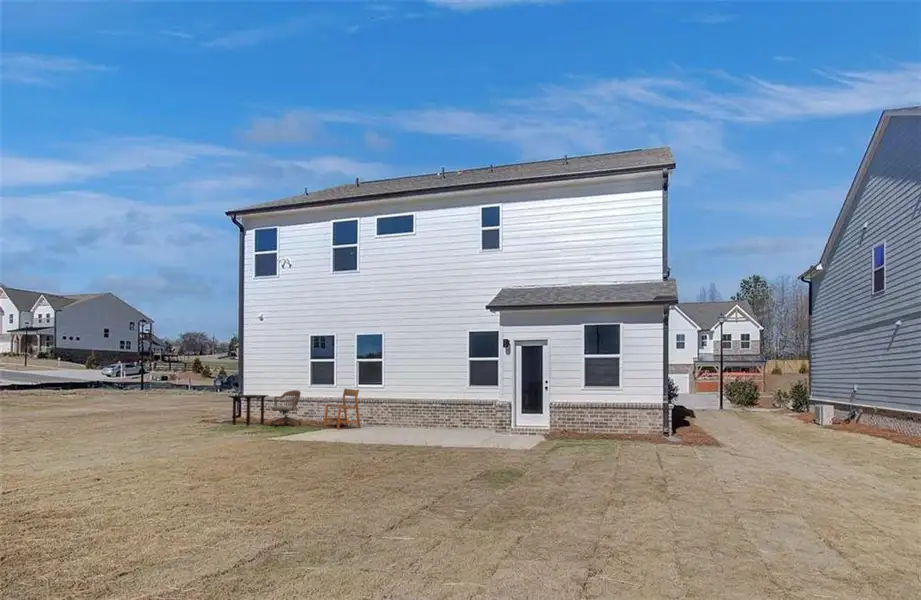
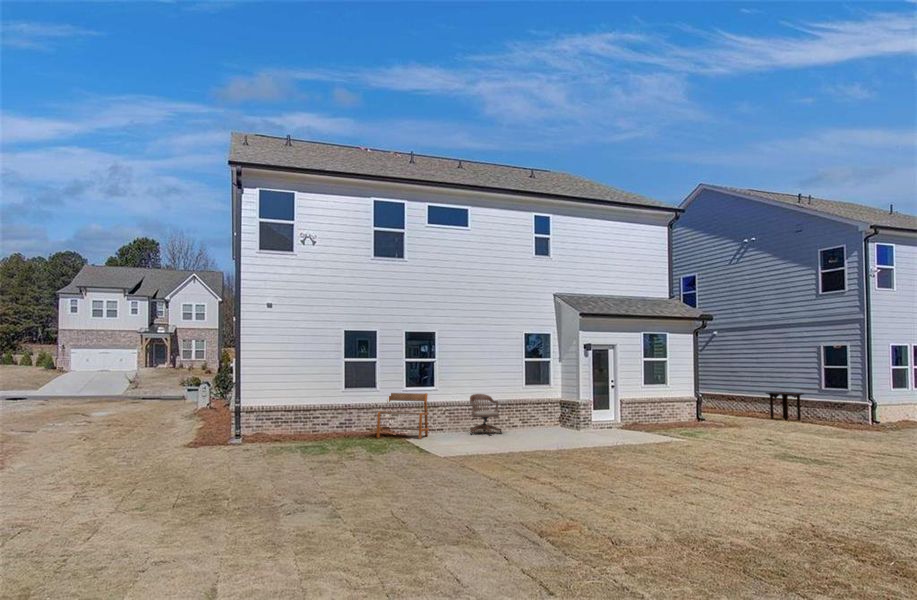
chair: present [271,390,301,427] -> present [470,394,502,435]
side table: present [229,395,268,425] -> present [766,392,804,420]

